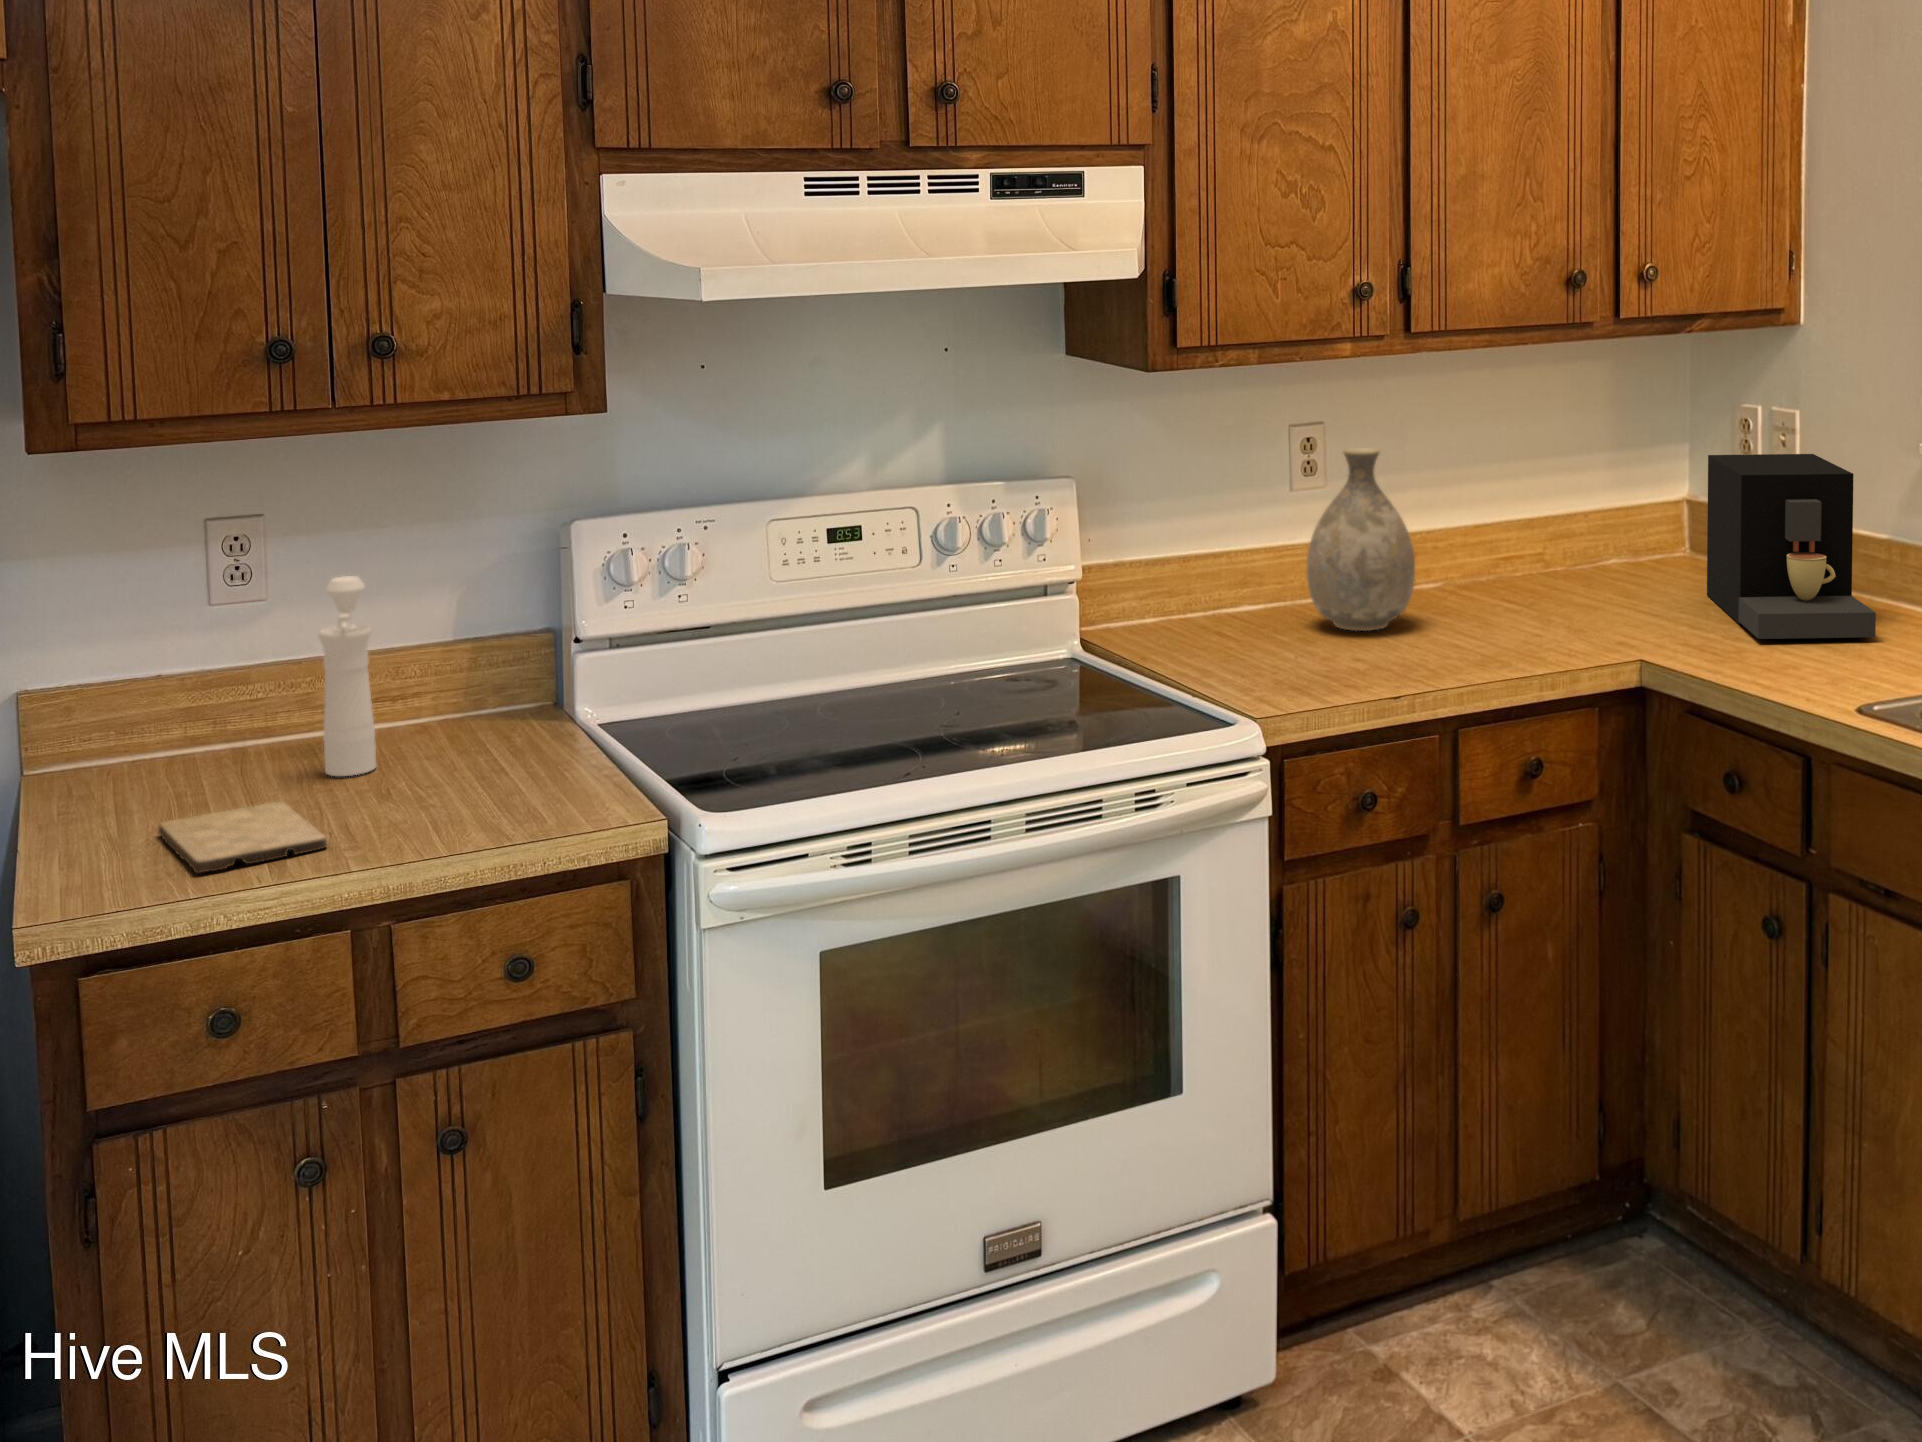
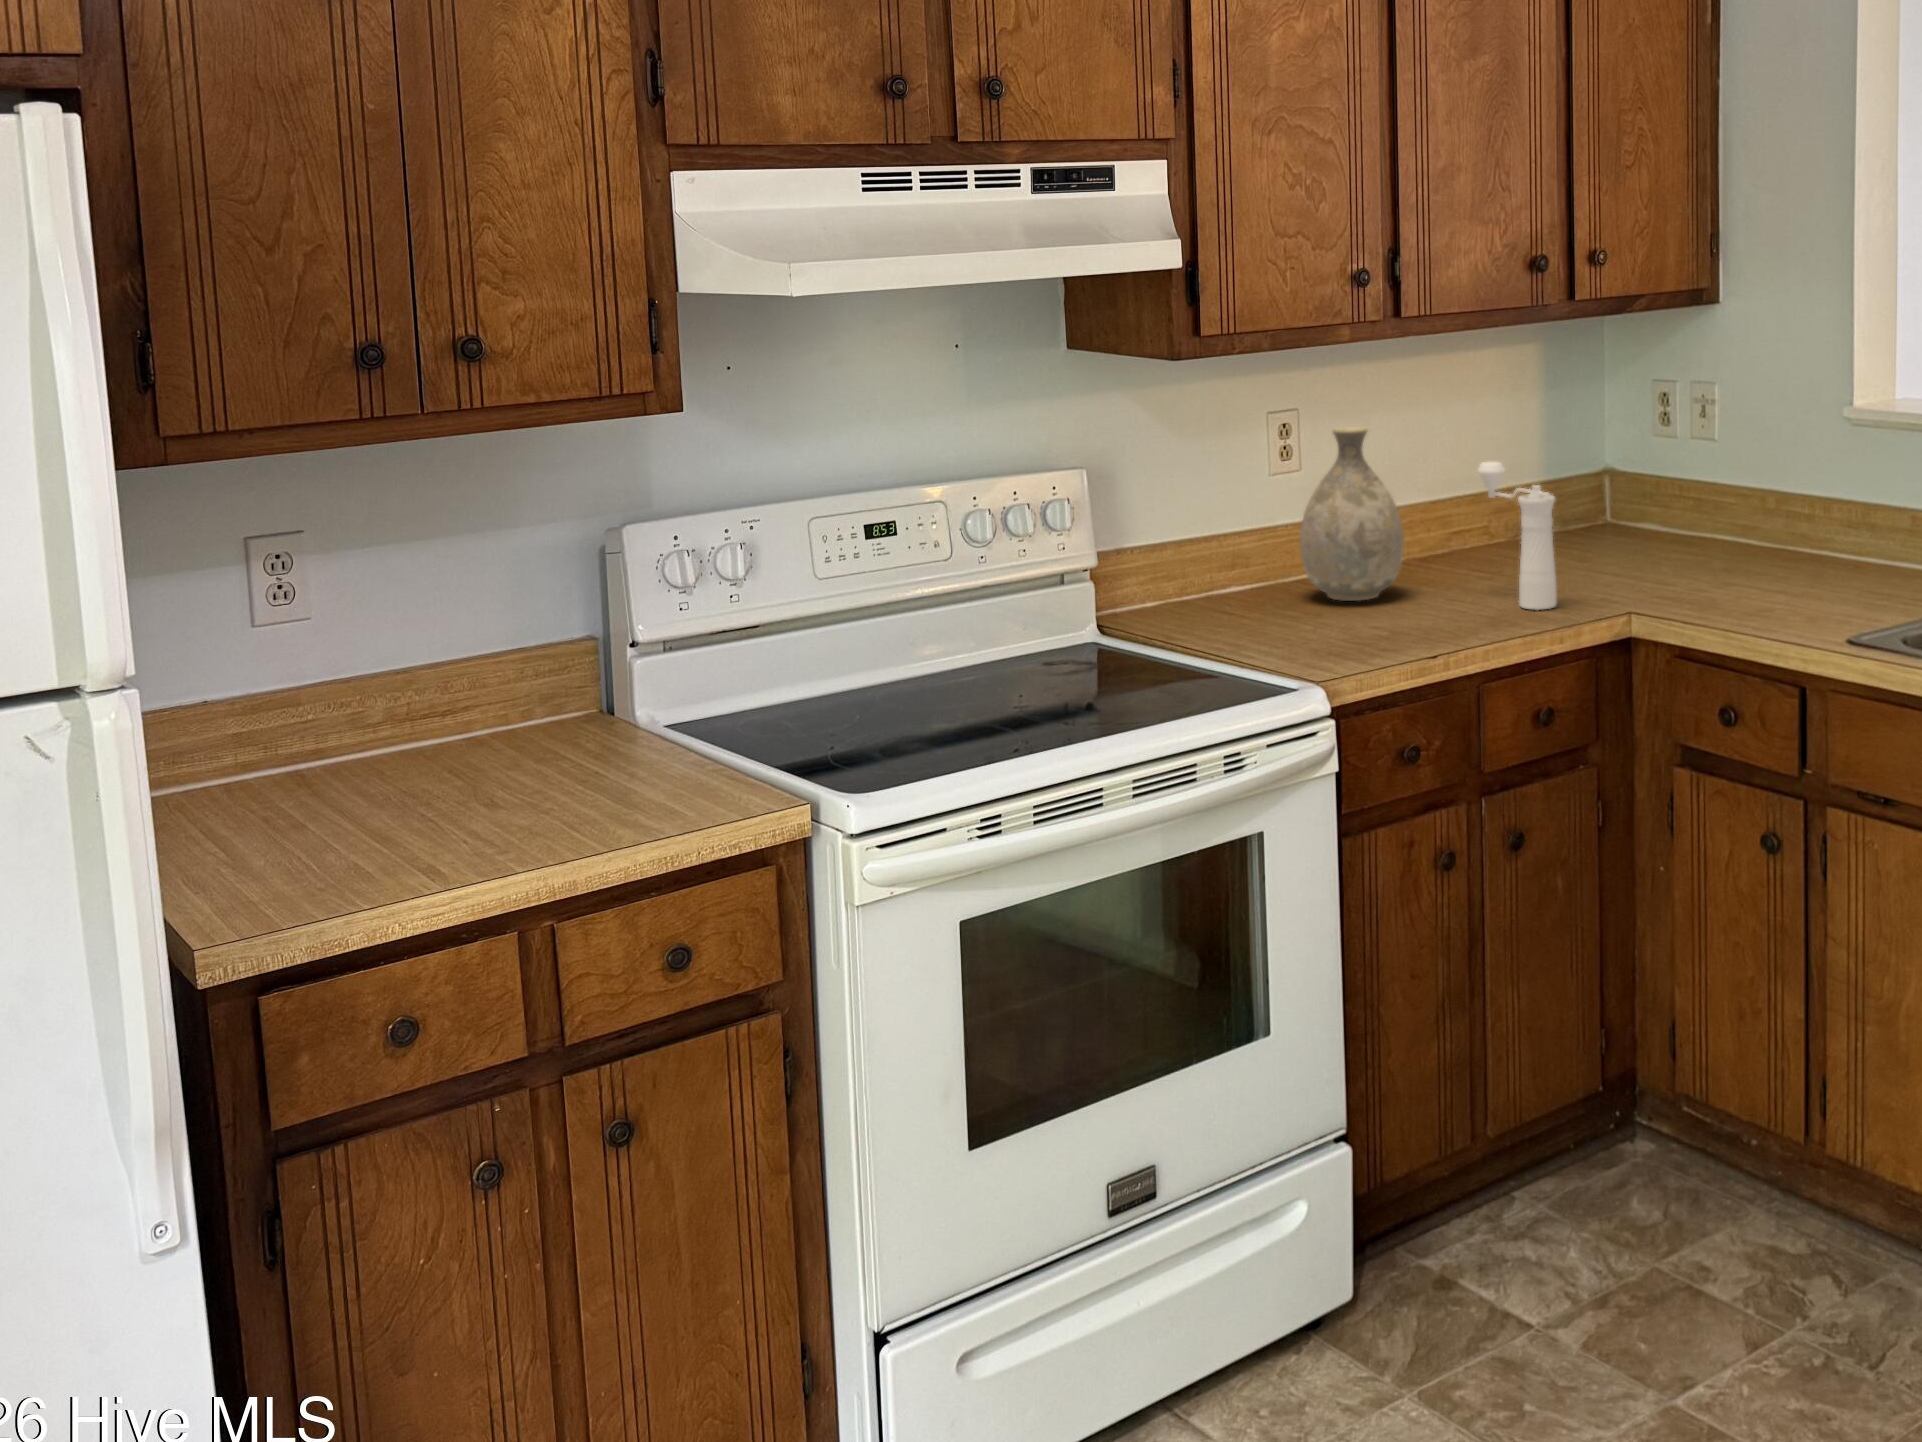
coffee maker: present [1707,454,1876,639] -> none [1652,418,1829,587]
pepper mill: present [318,576,377,776] -> present [1478,462,1556,610]
cutting board: present [158,801,327,874] -> none [275,816,471,887]

